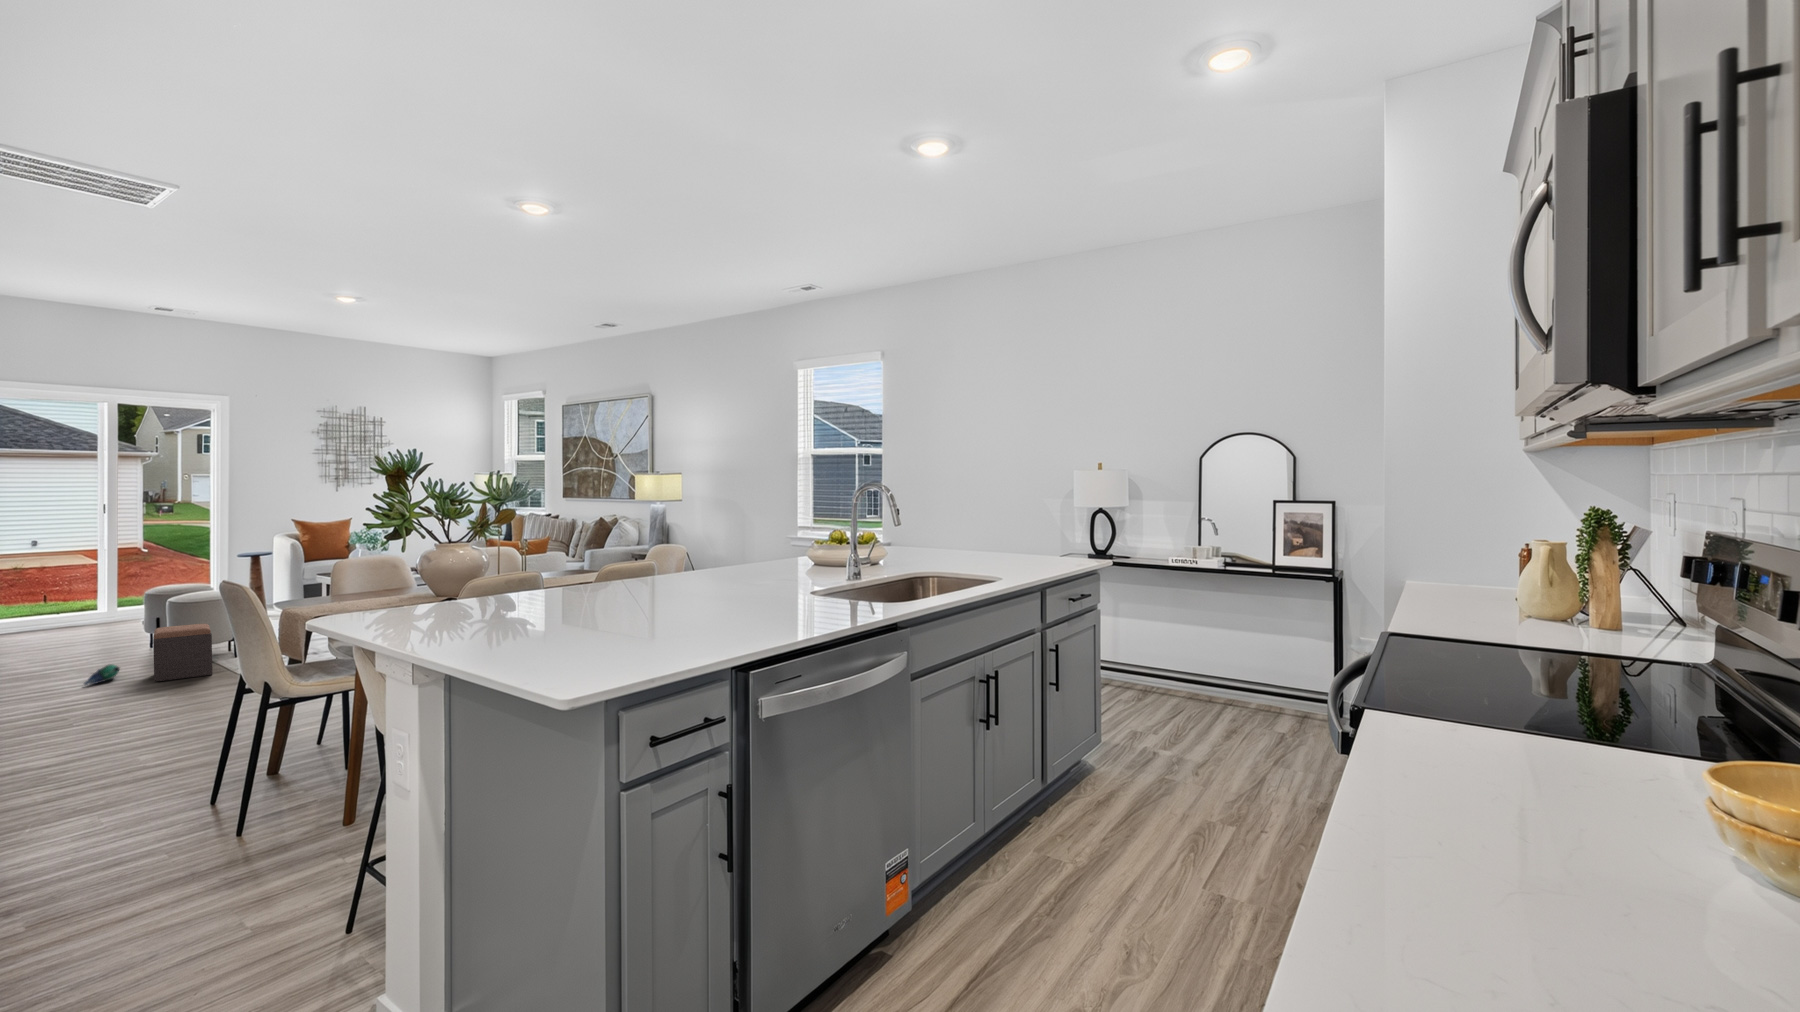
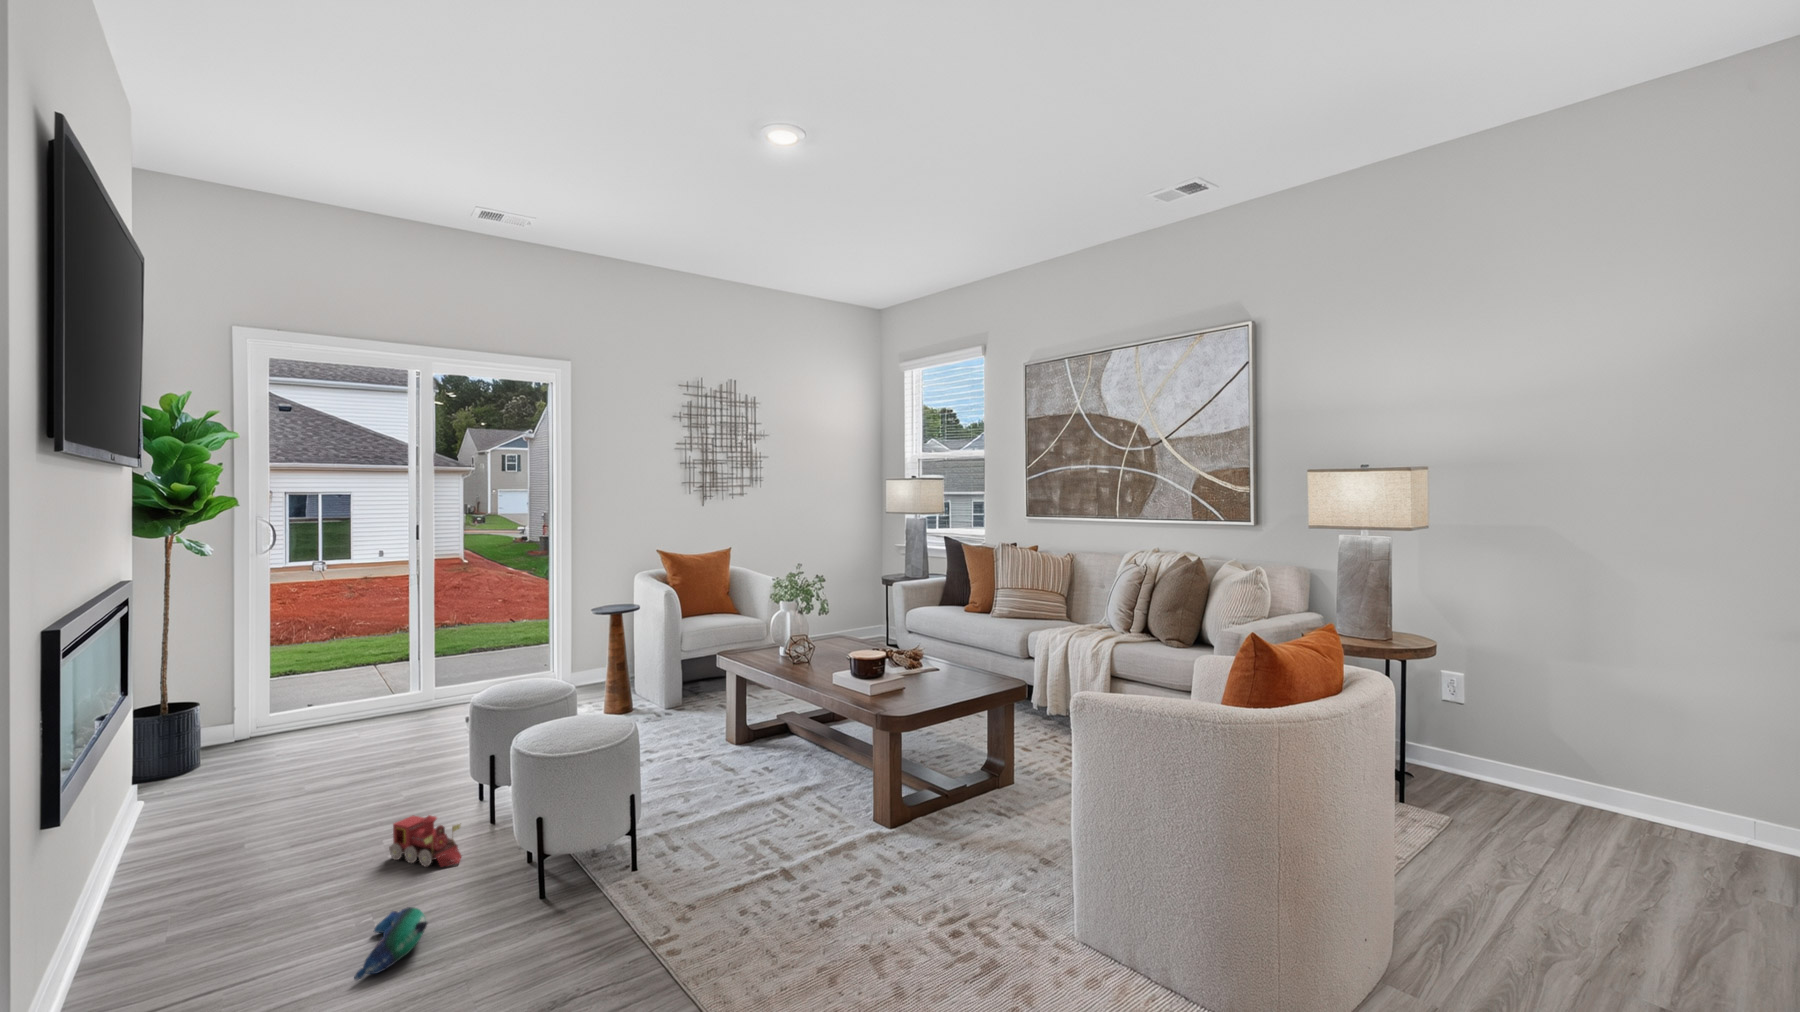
footstool: present [153,624,213,682] -> none [491,810,609,979]
toy train: none [95,641,139,664] -> present [389,815,461,867]

